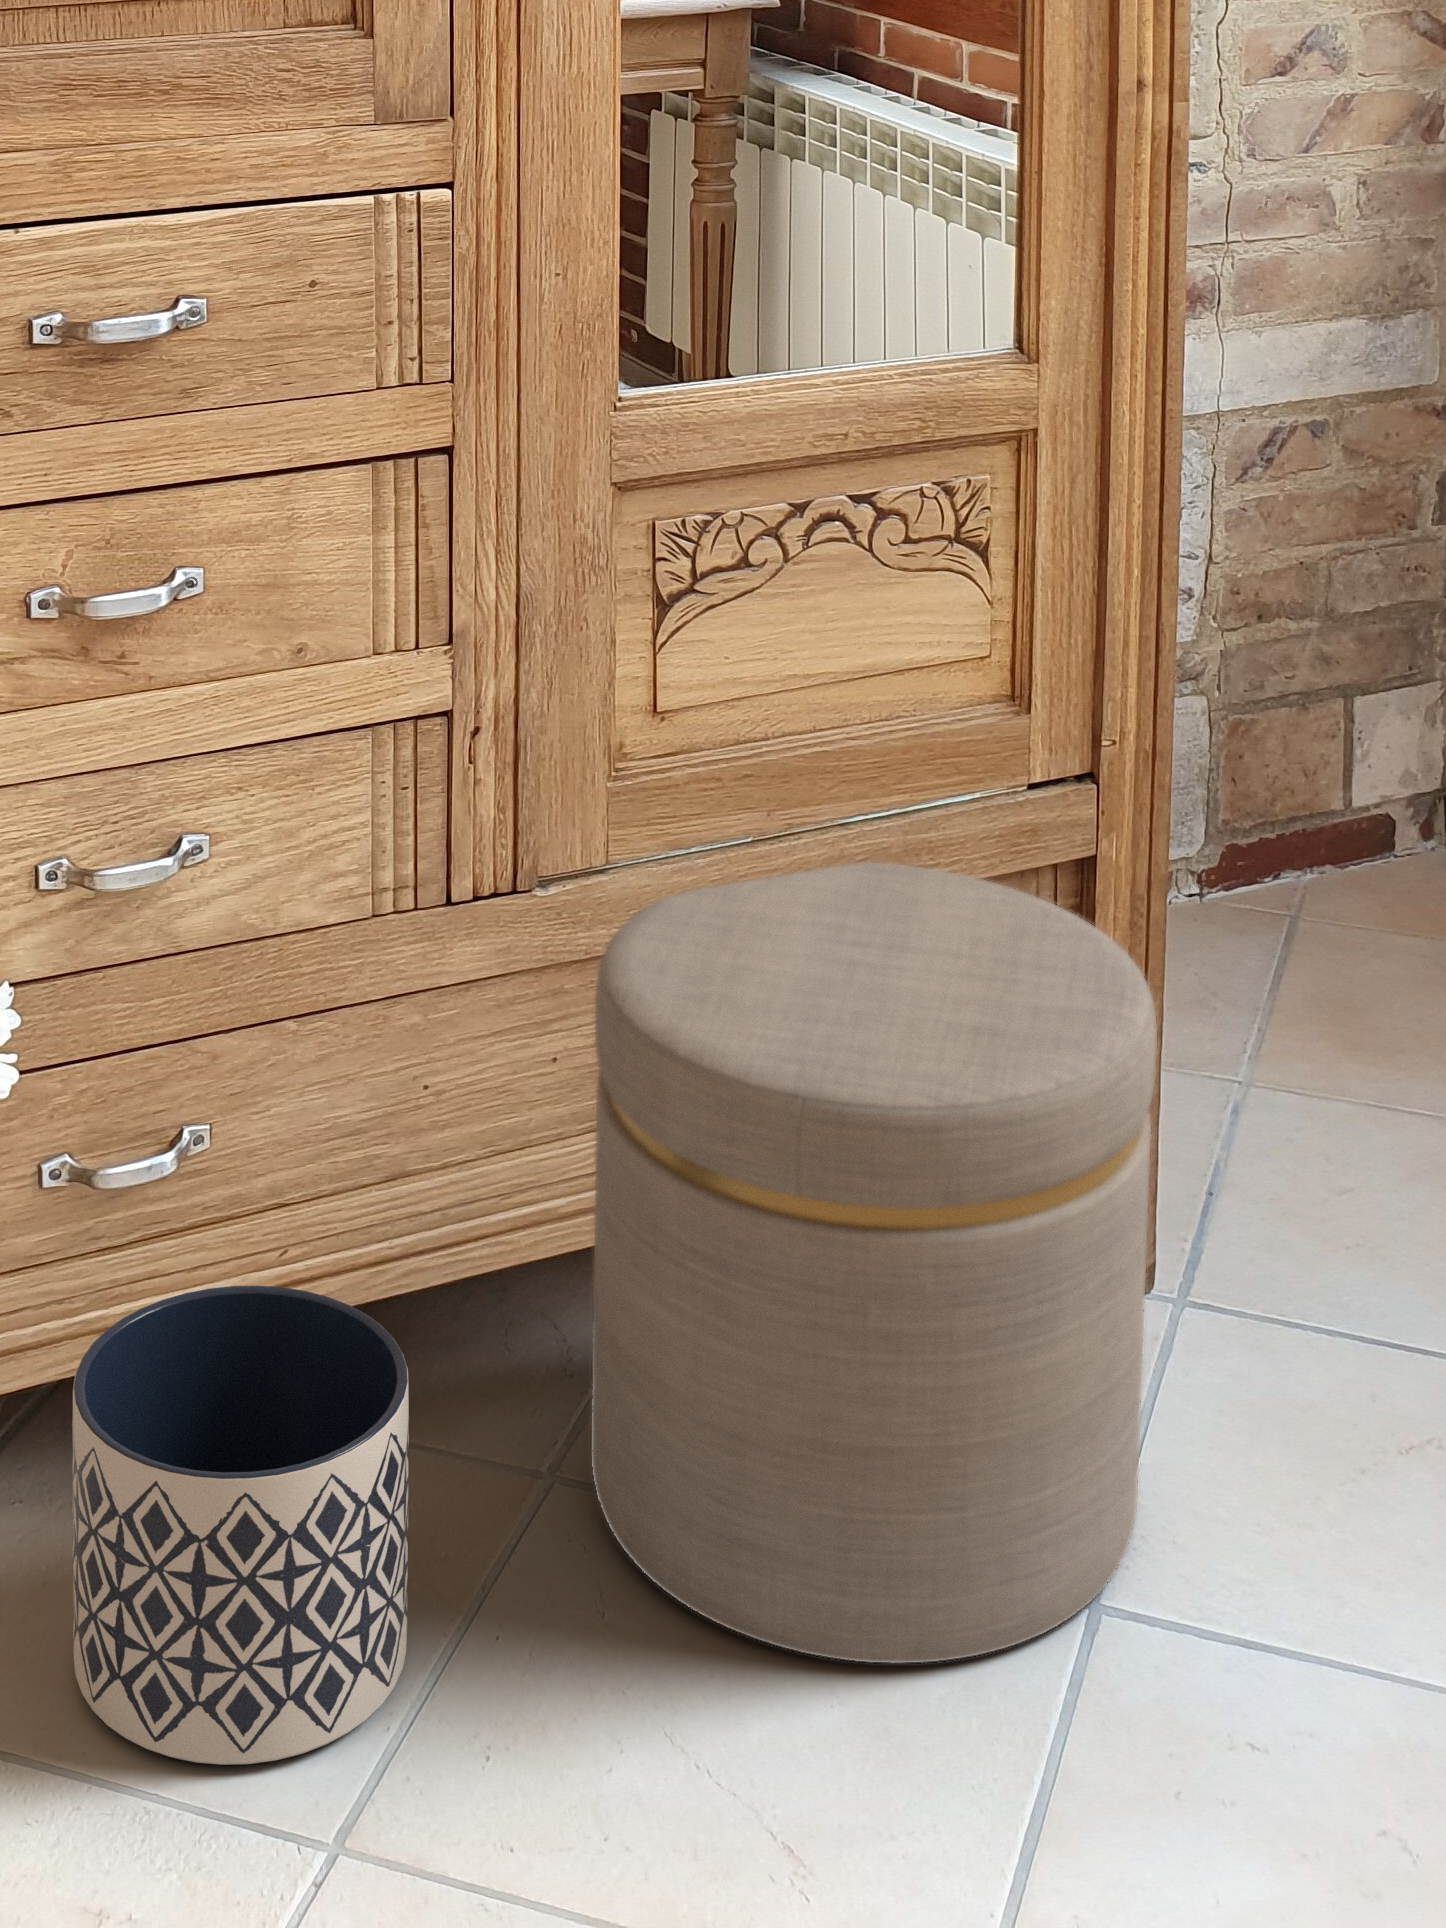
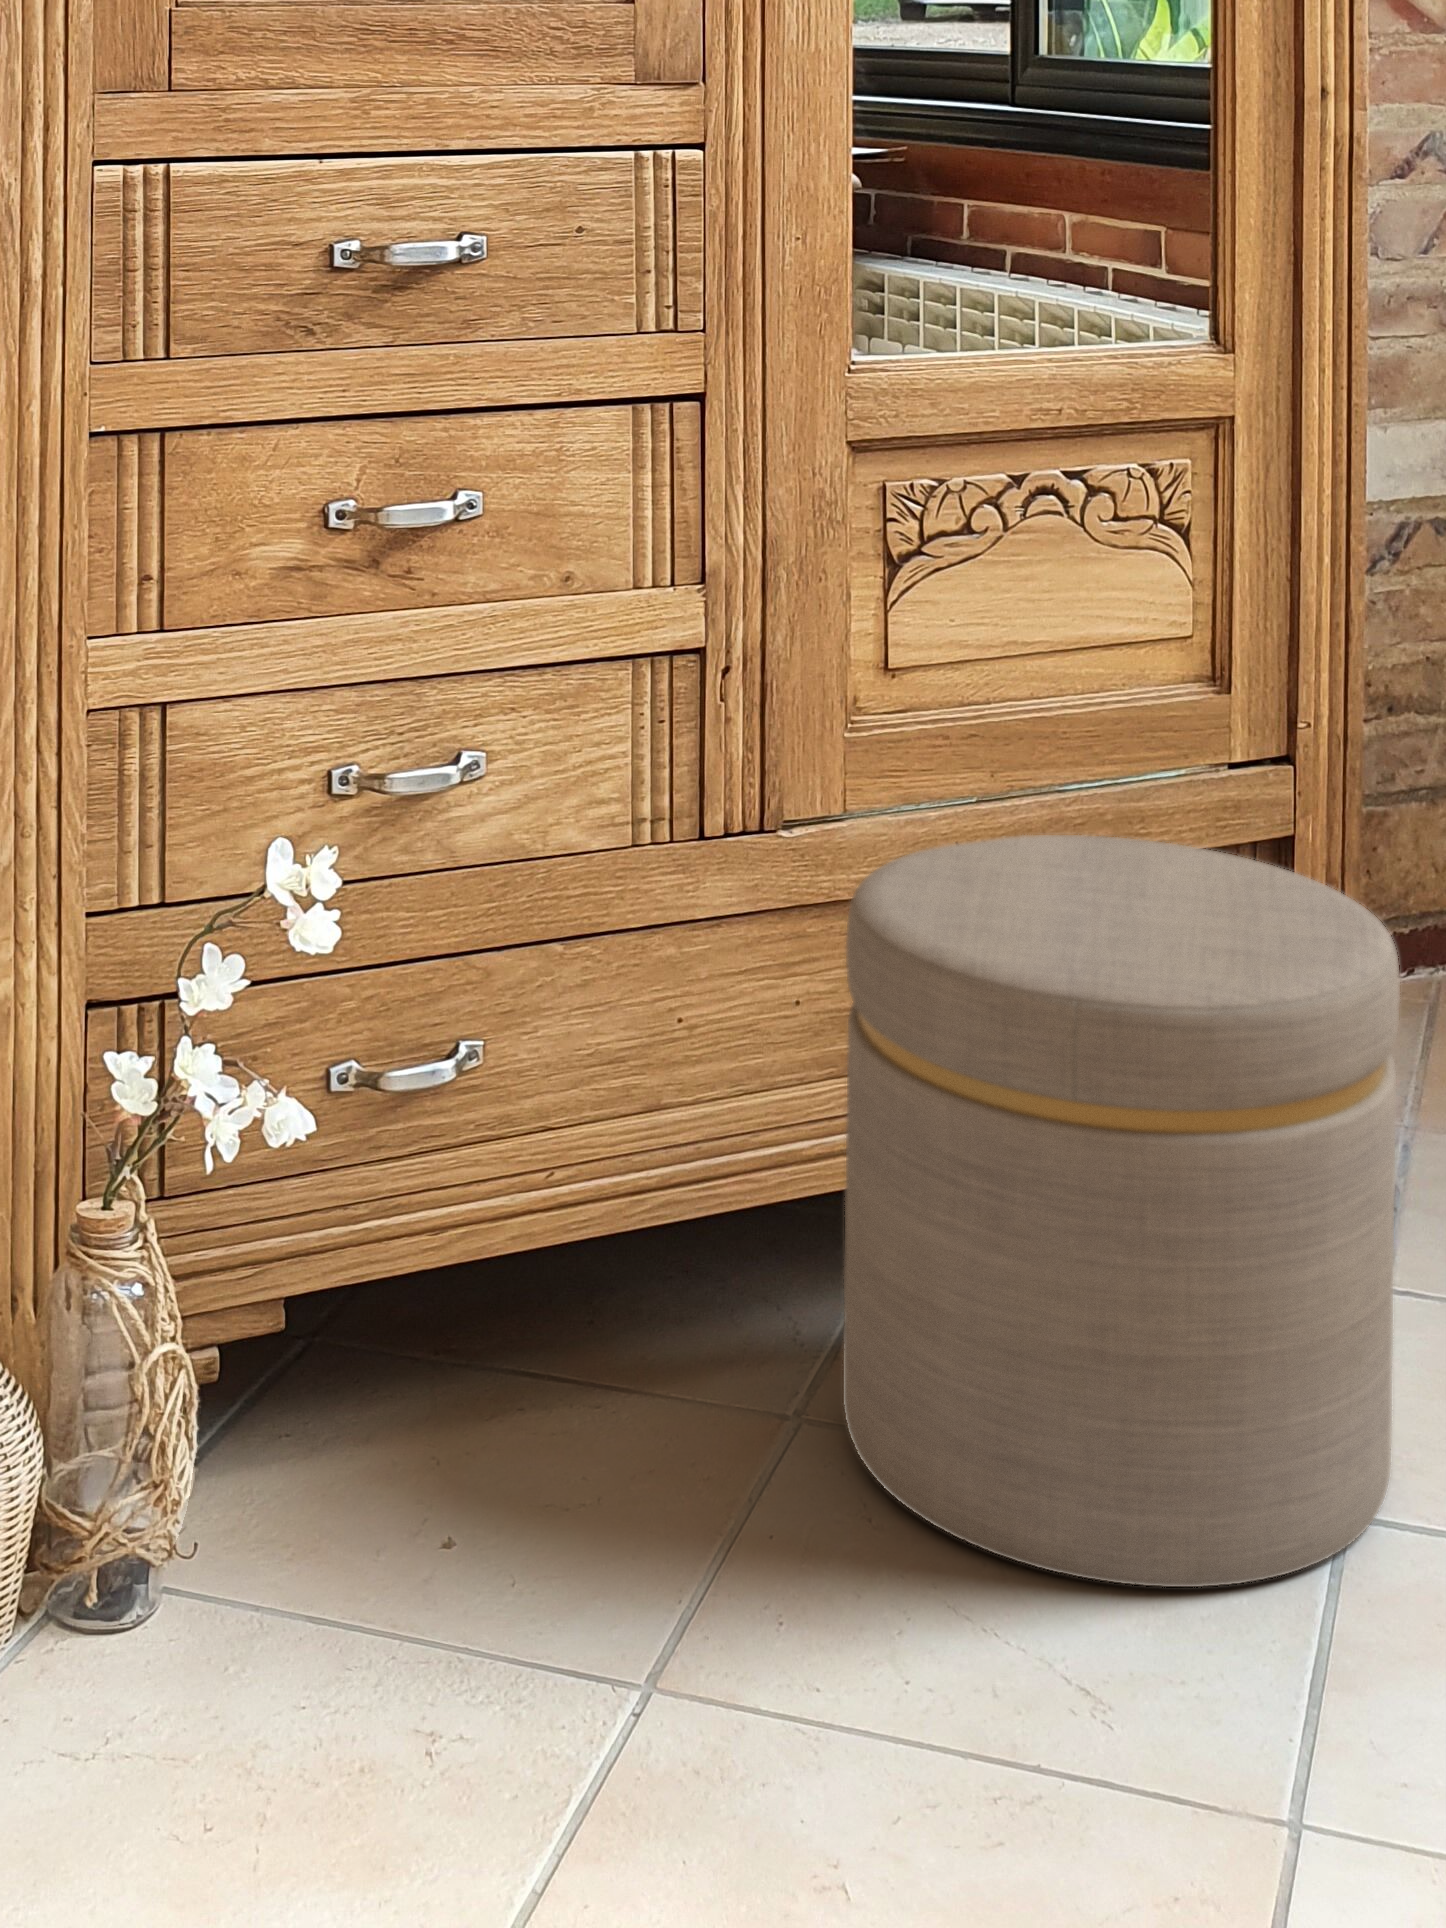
planter: present [72,1286,409,1765] -> none [366,1214,696,1663]

